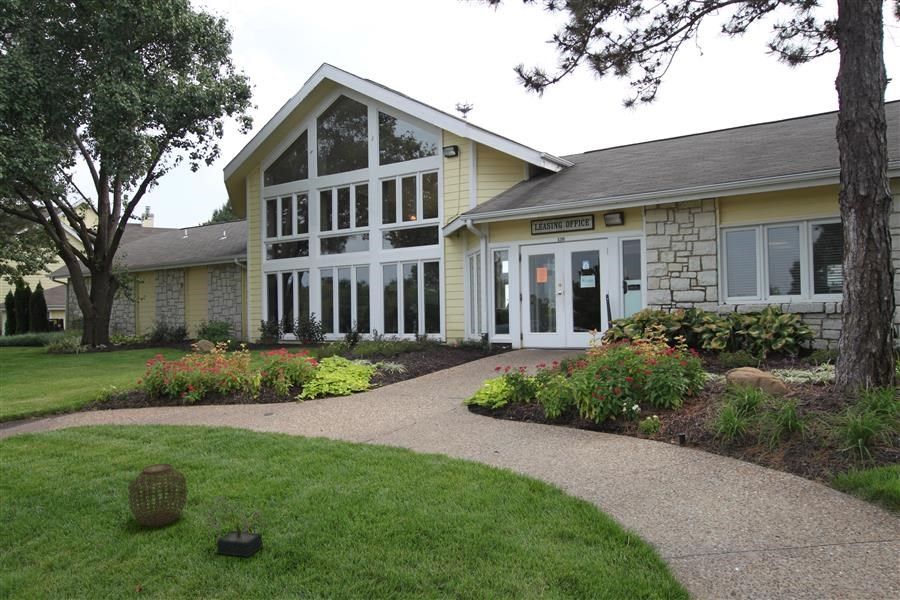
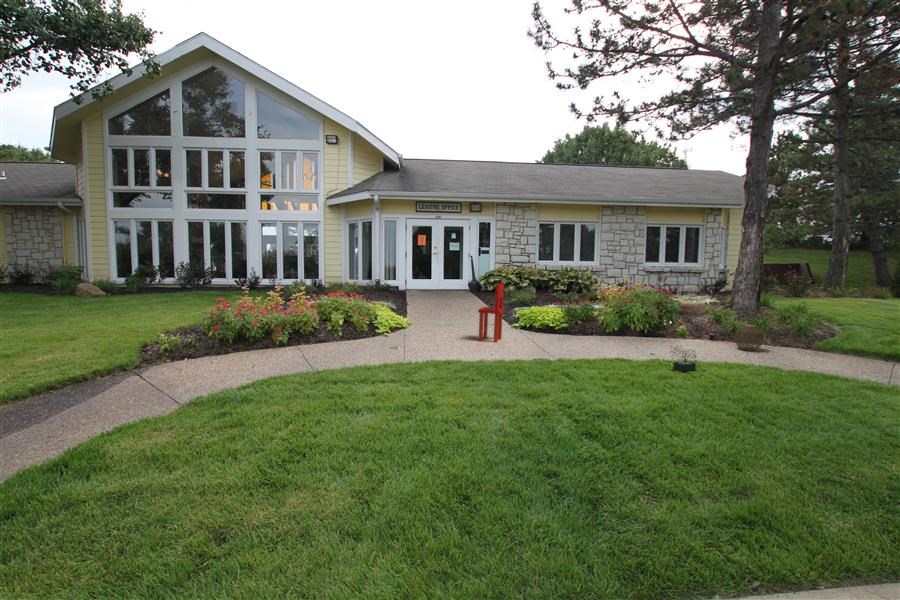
chair: none [251,352,291,444] -> present [478,283,504,342]
woven basket: present [128,464,187,526] -> present [735,324,763,351]

